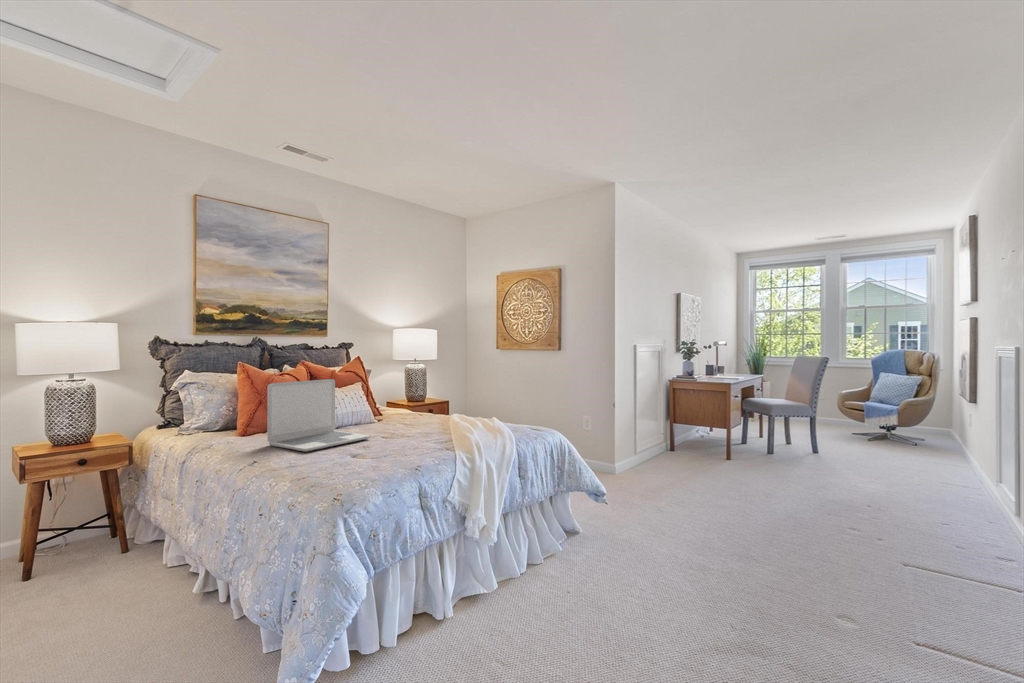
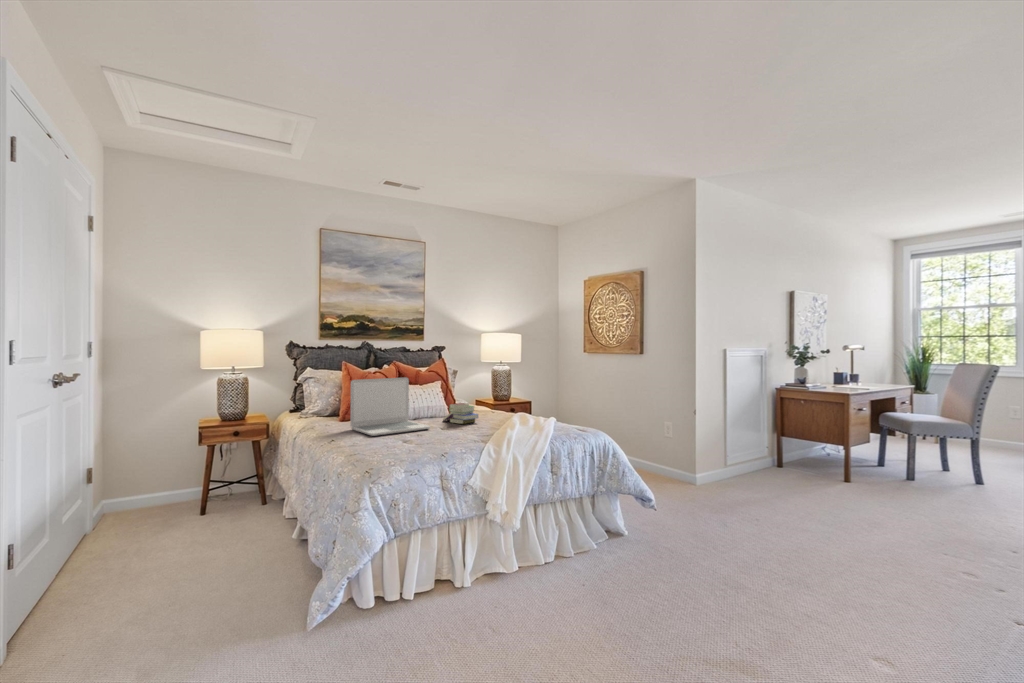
book: none [374,407,417,431] -> present [443,403,478,424]

